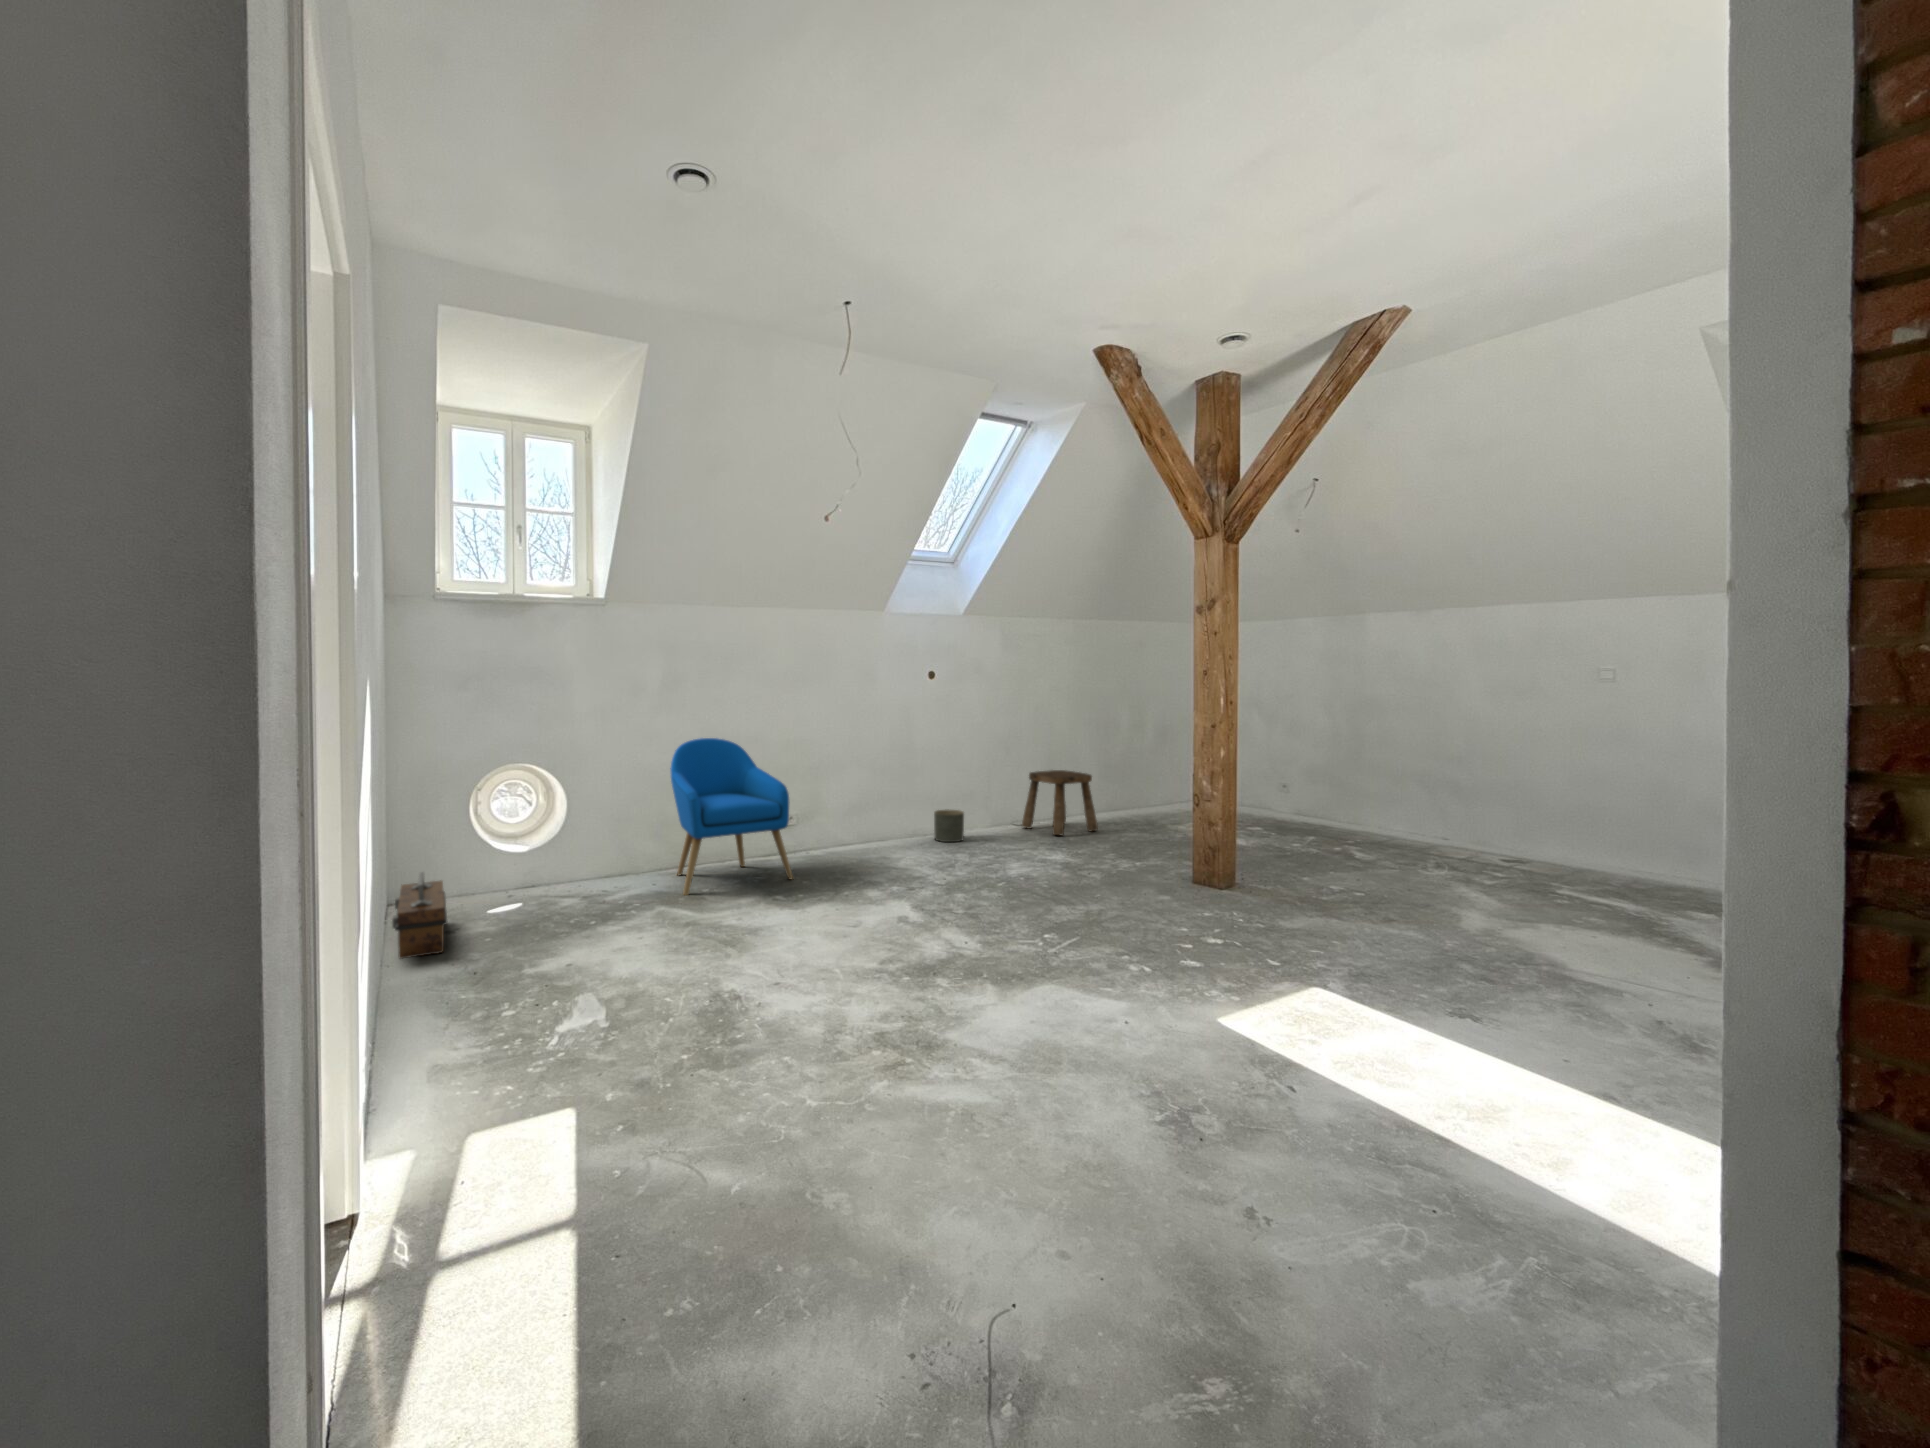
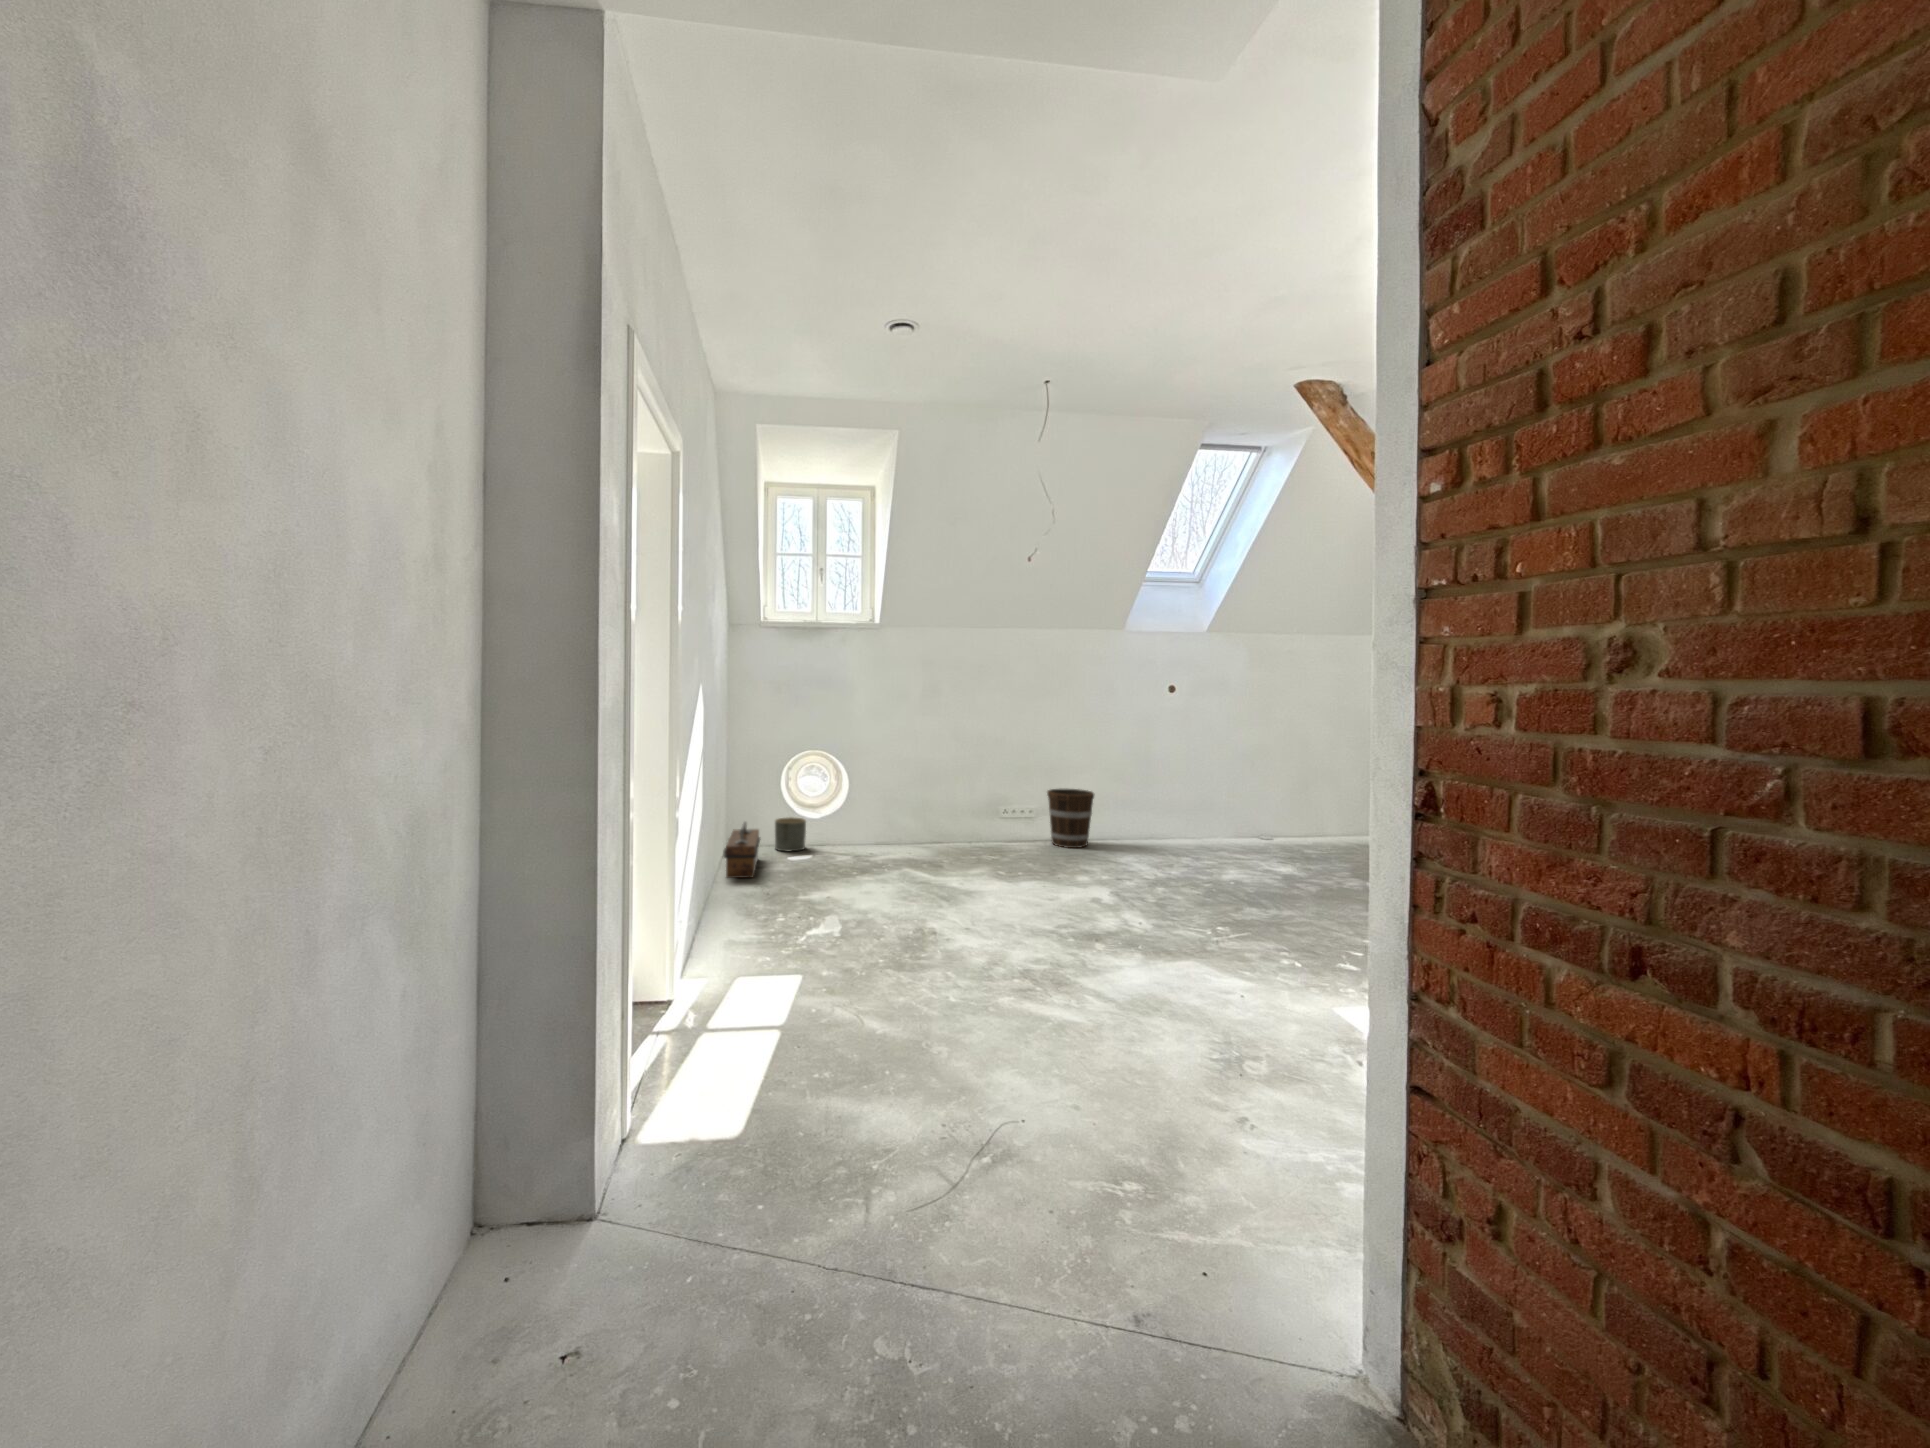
armchair: present [670,738,793,895] -> none [926,737,1020,861]
stool: present [1022,770,1098,835] -> none [1262,784,1343,848]
bucket: none [813,791,866,860] -> present [1047,789,1094,848]
planter: present [934,809,964,842] -> present [775,817,806,852]

